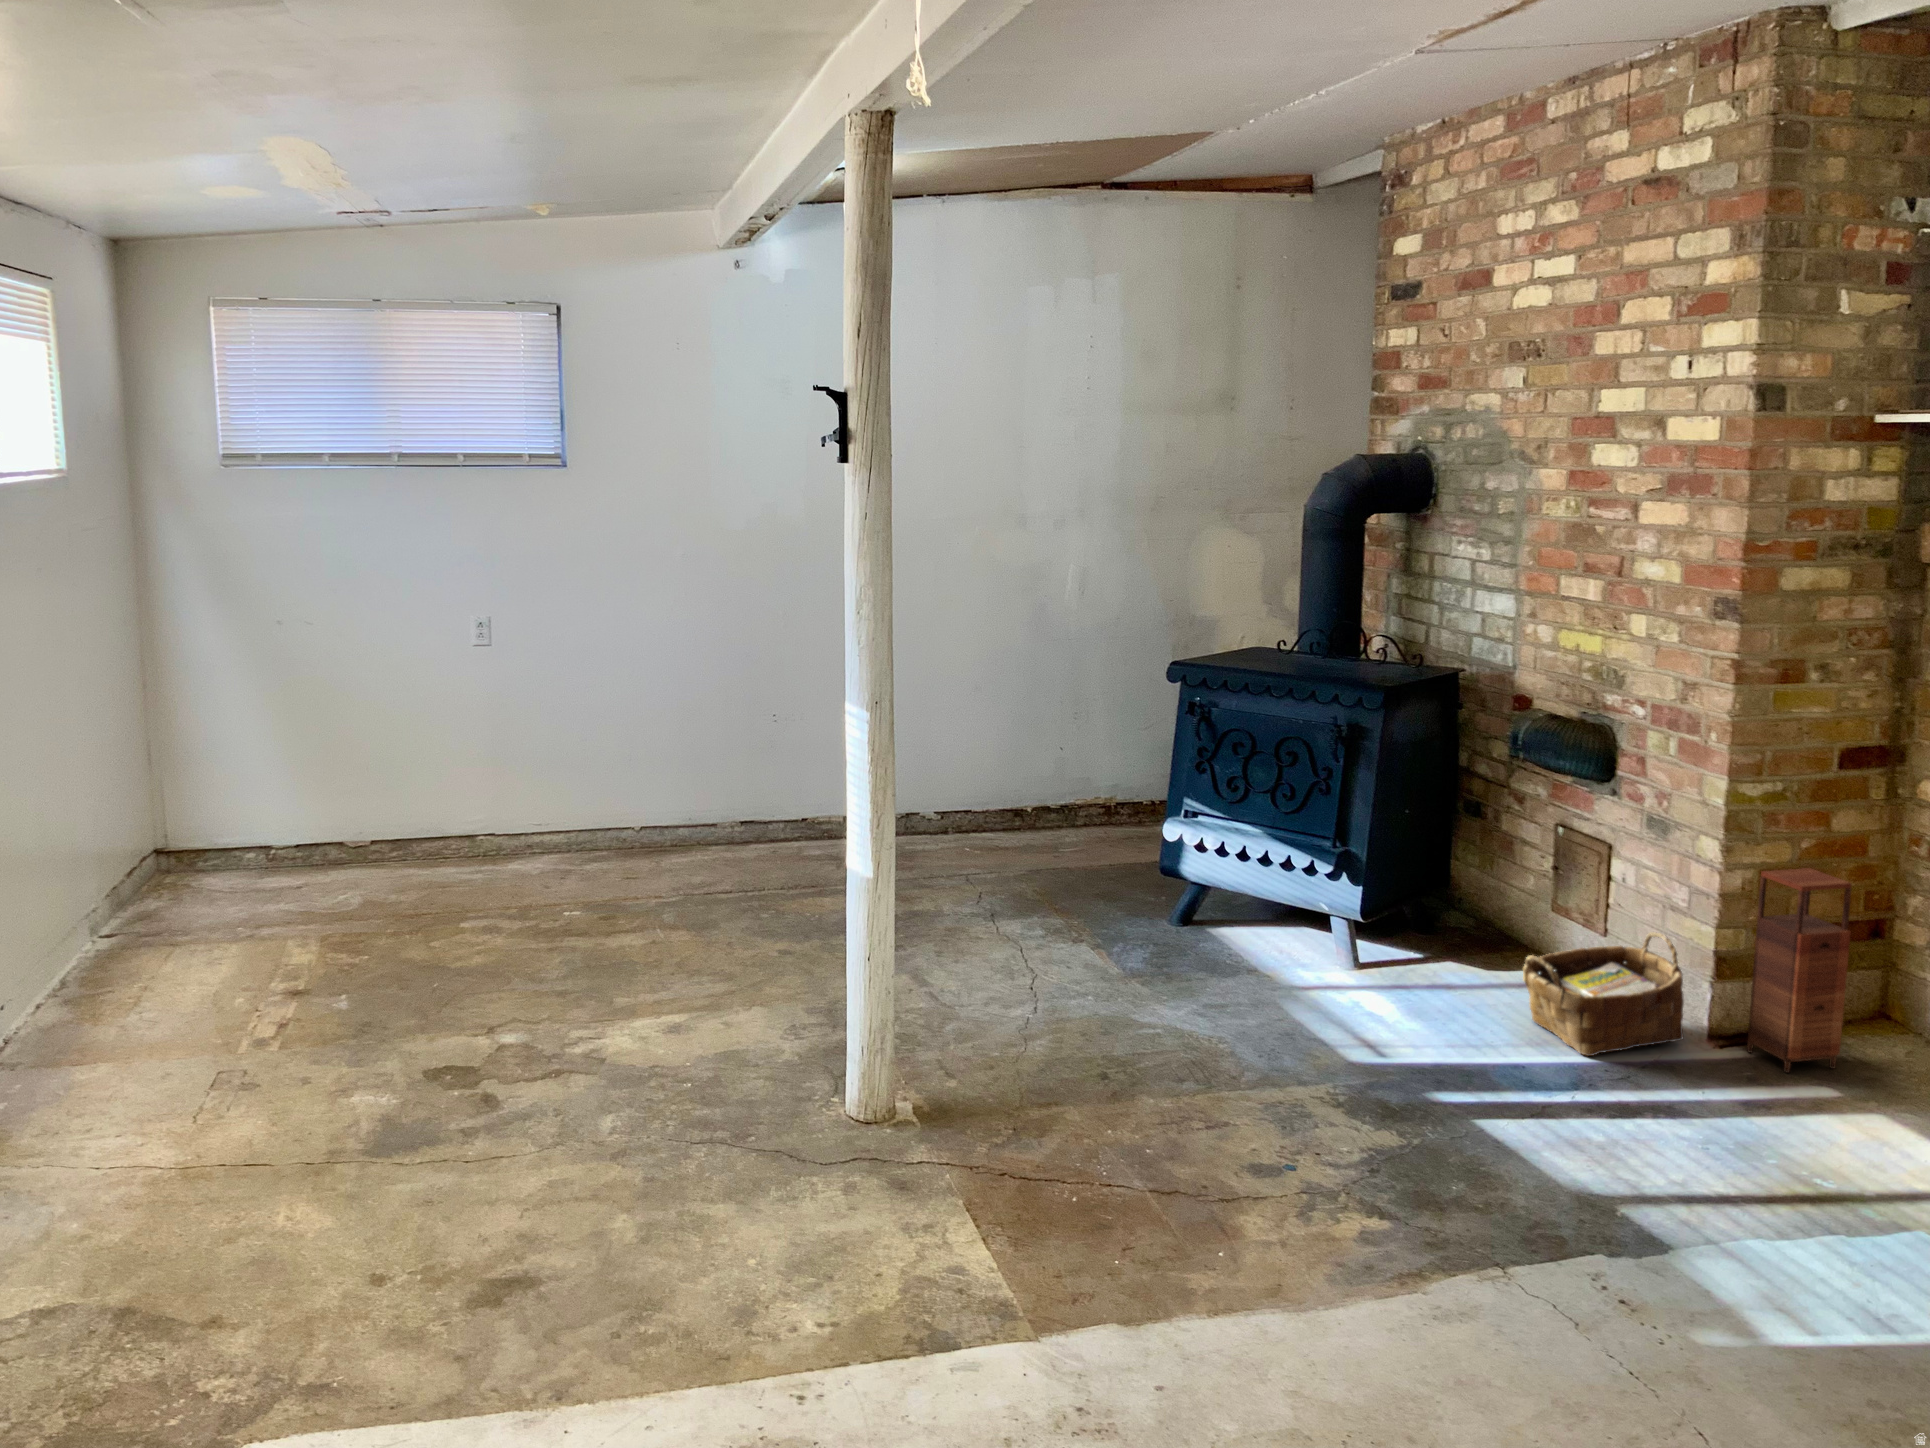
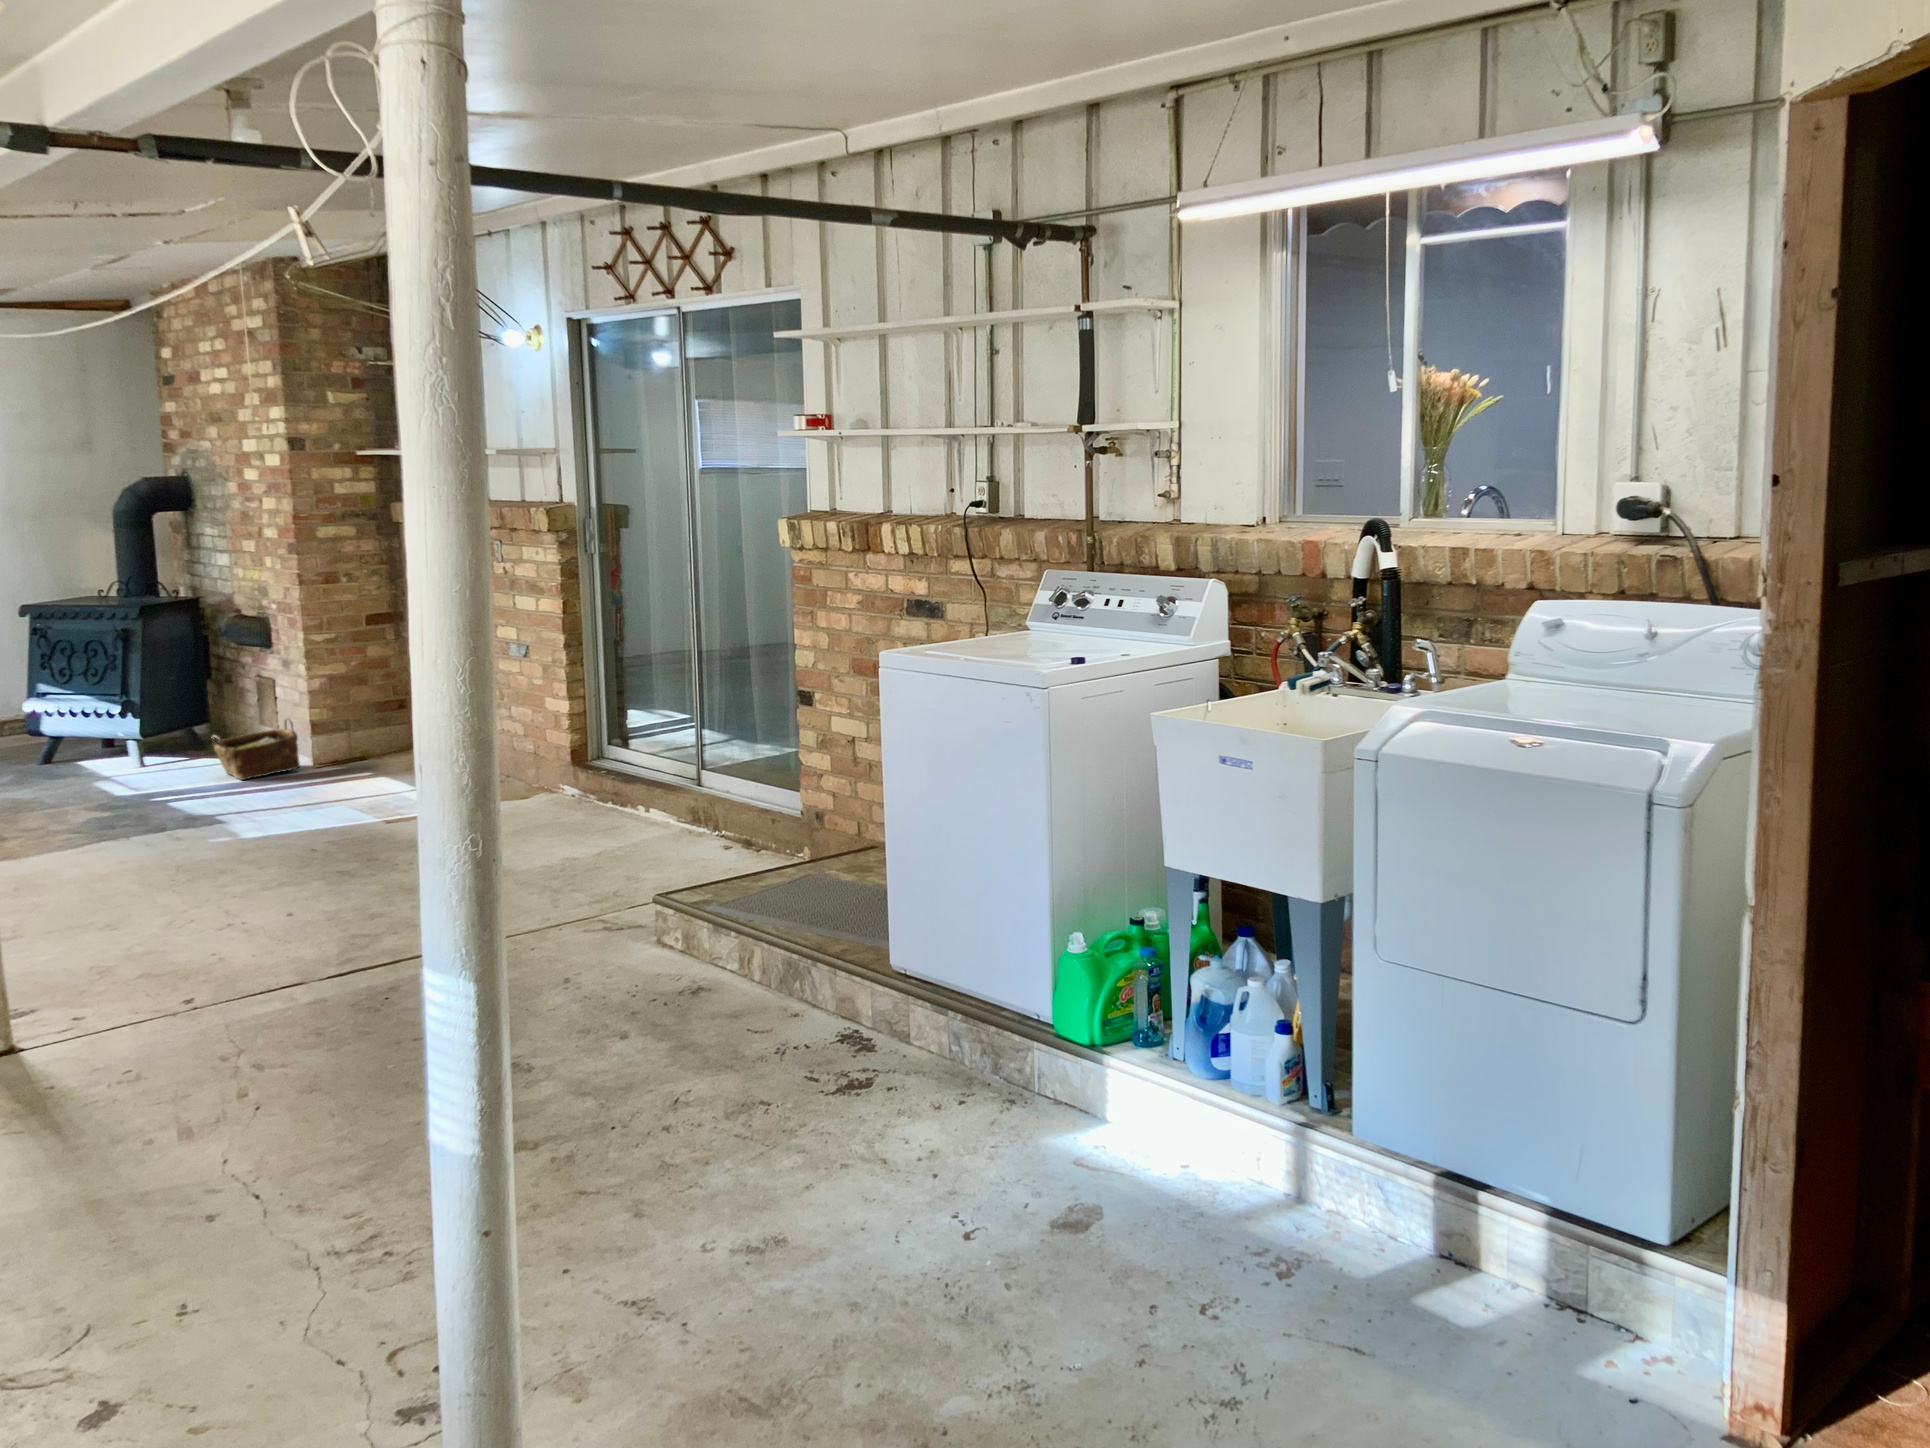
storage cabinet: present [1747,868,1852,1073] -> none [325,674,371,772]

